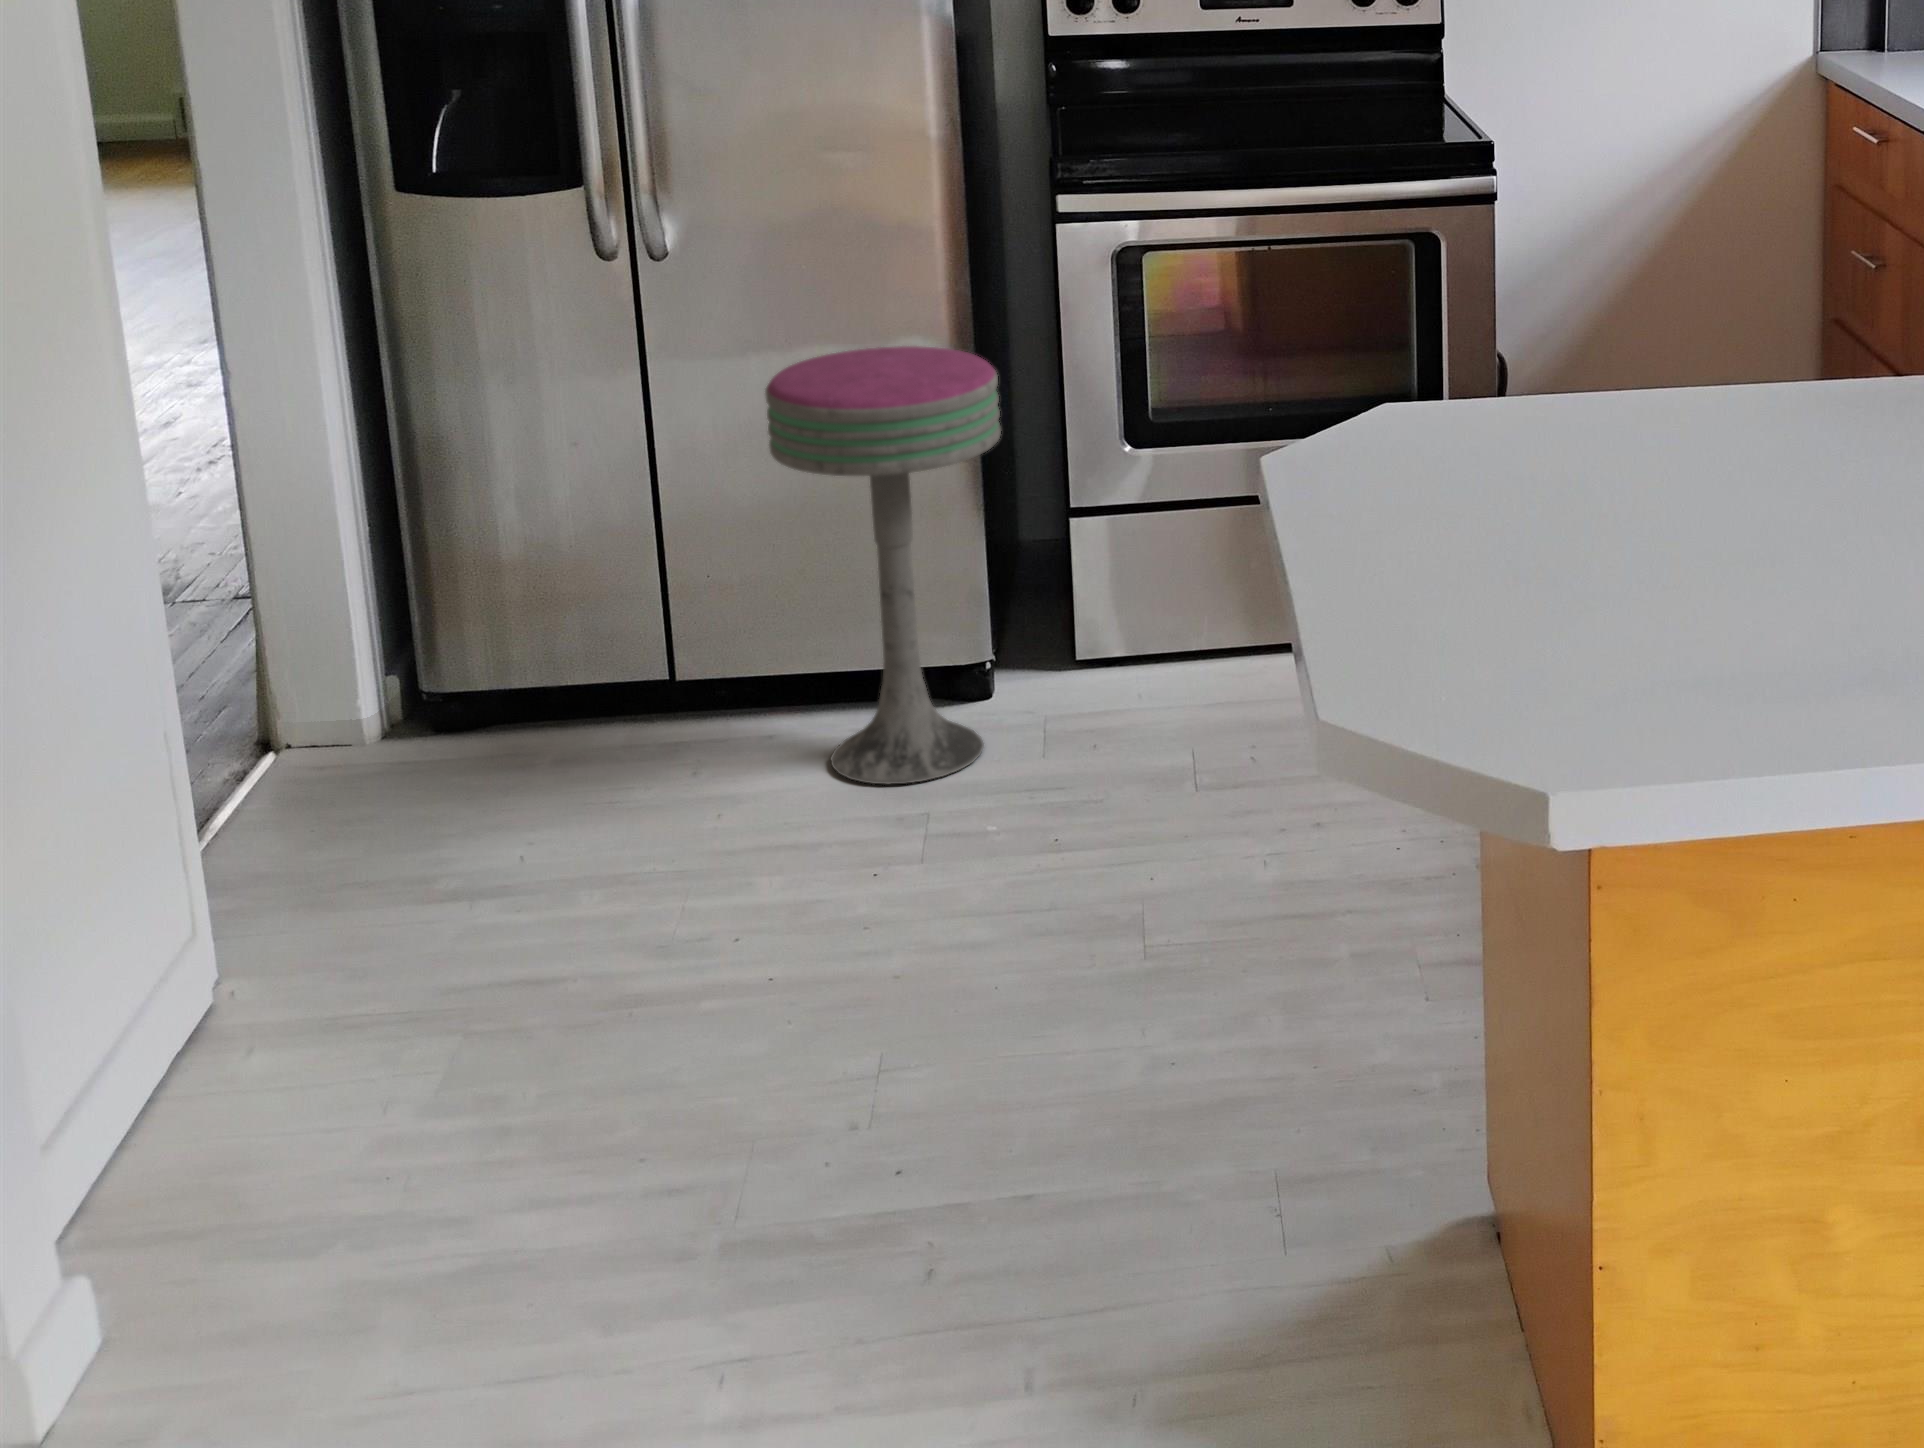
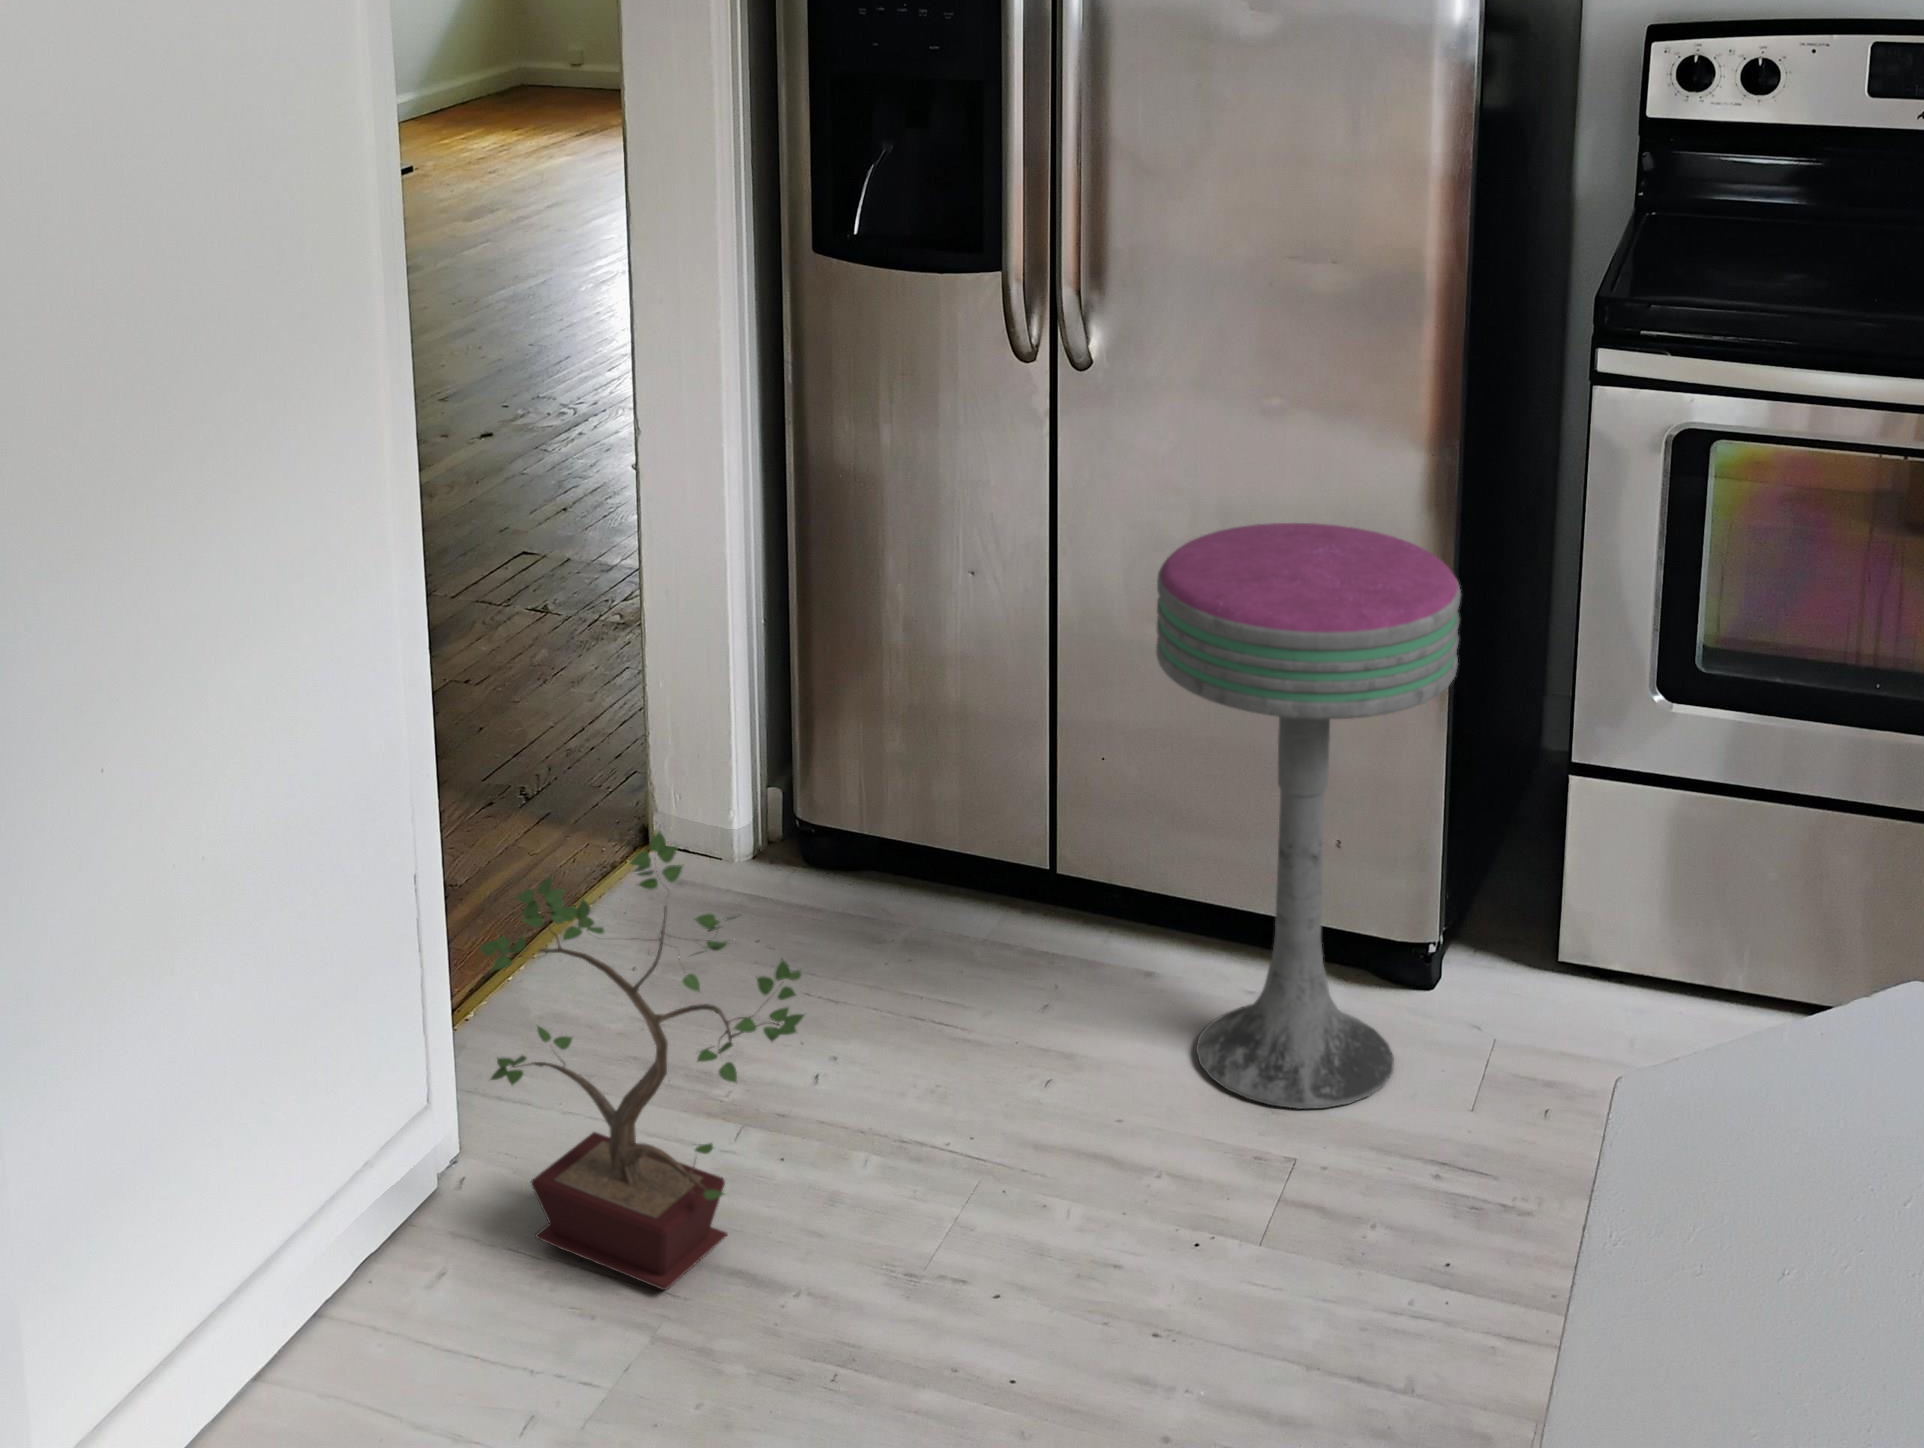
potted plant: none [254,627,597,1005] -> present [479,831,804,1290]

